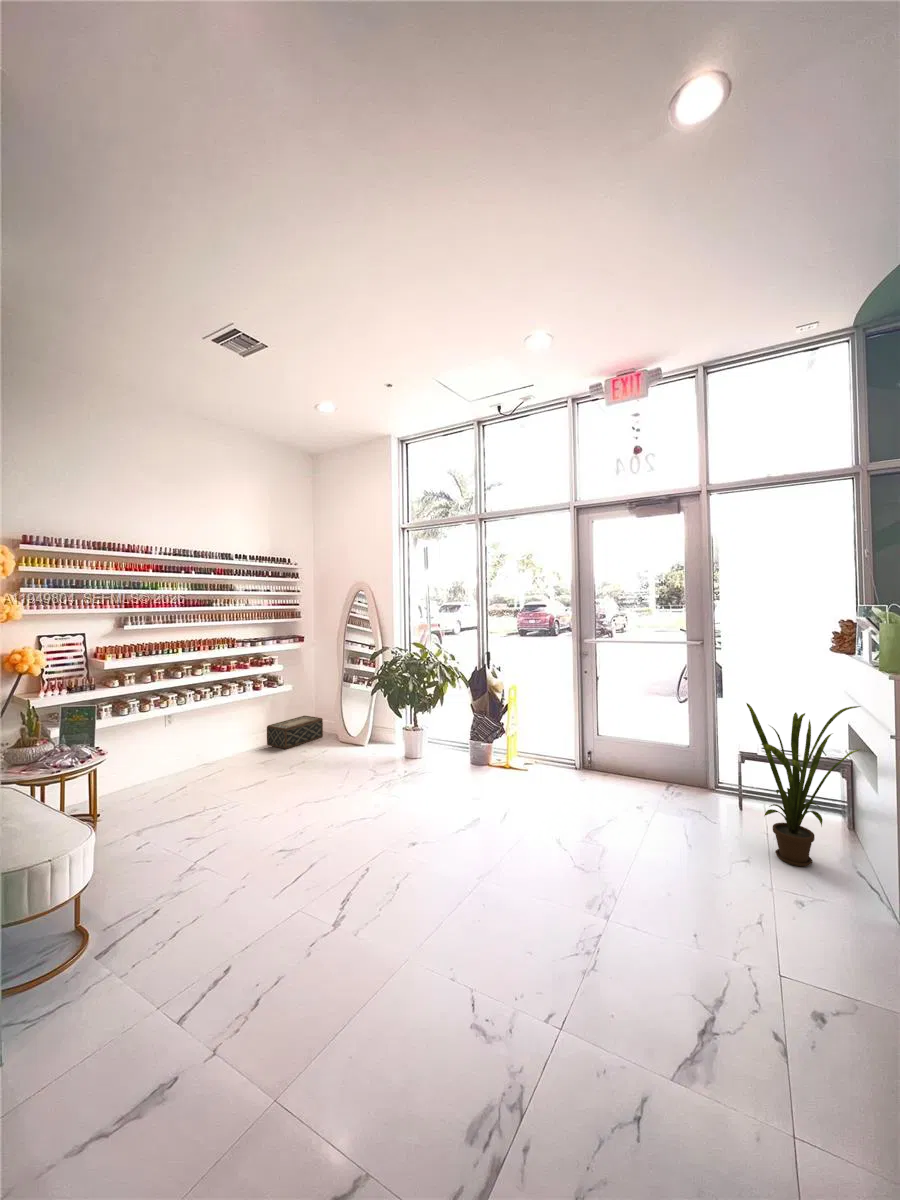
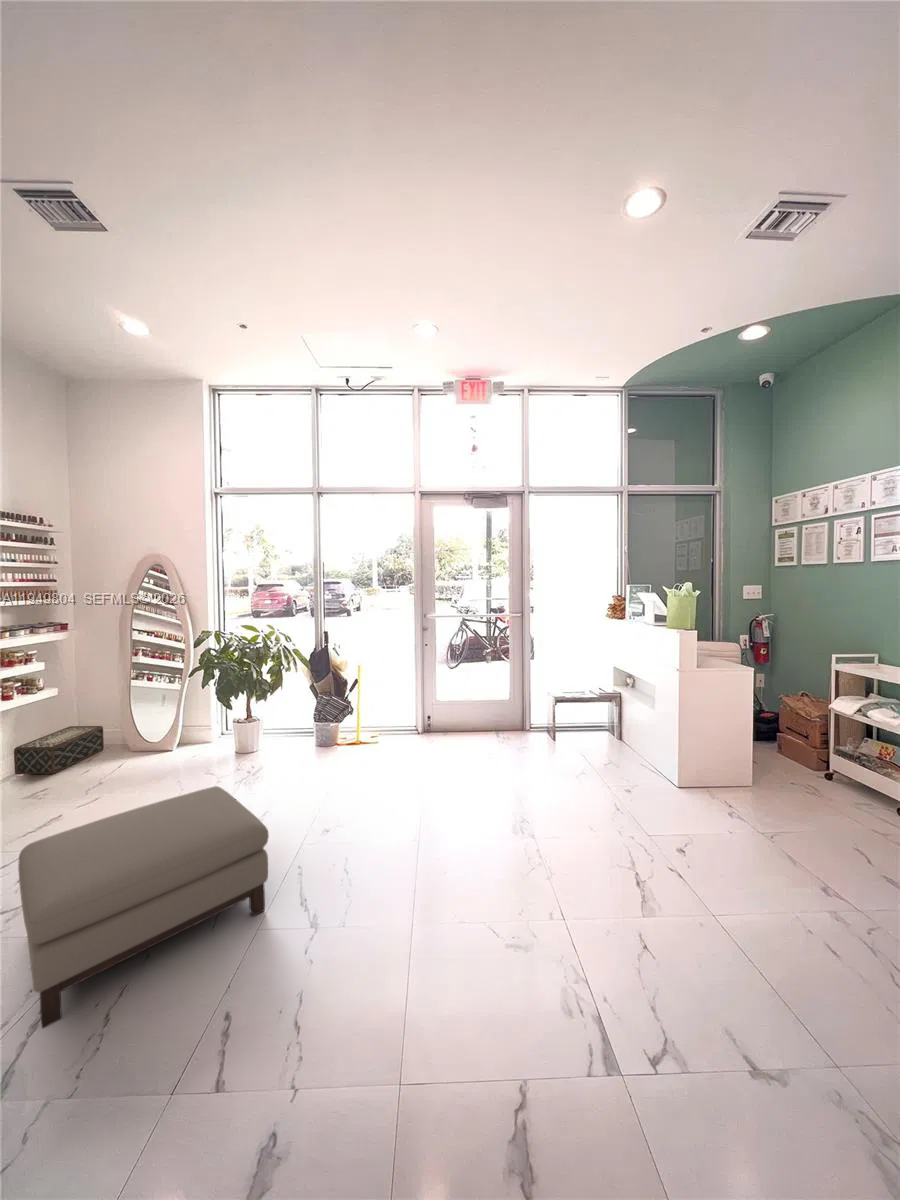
house plant: present [746,703,860,867] -> none [583,655,650,774]
ottoman: none [182,775,347,911] -> present [18,786,269,1028]

